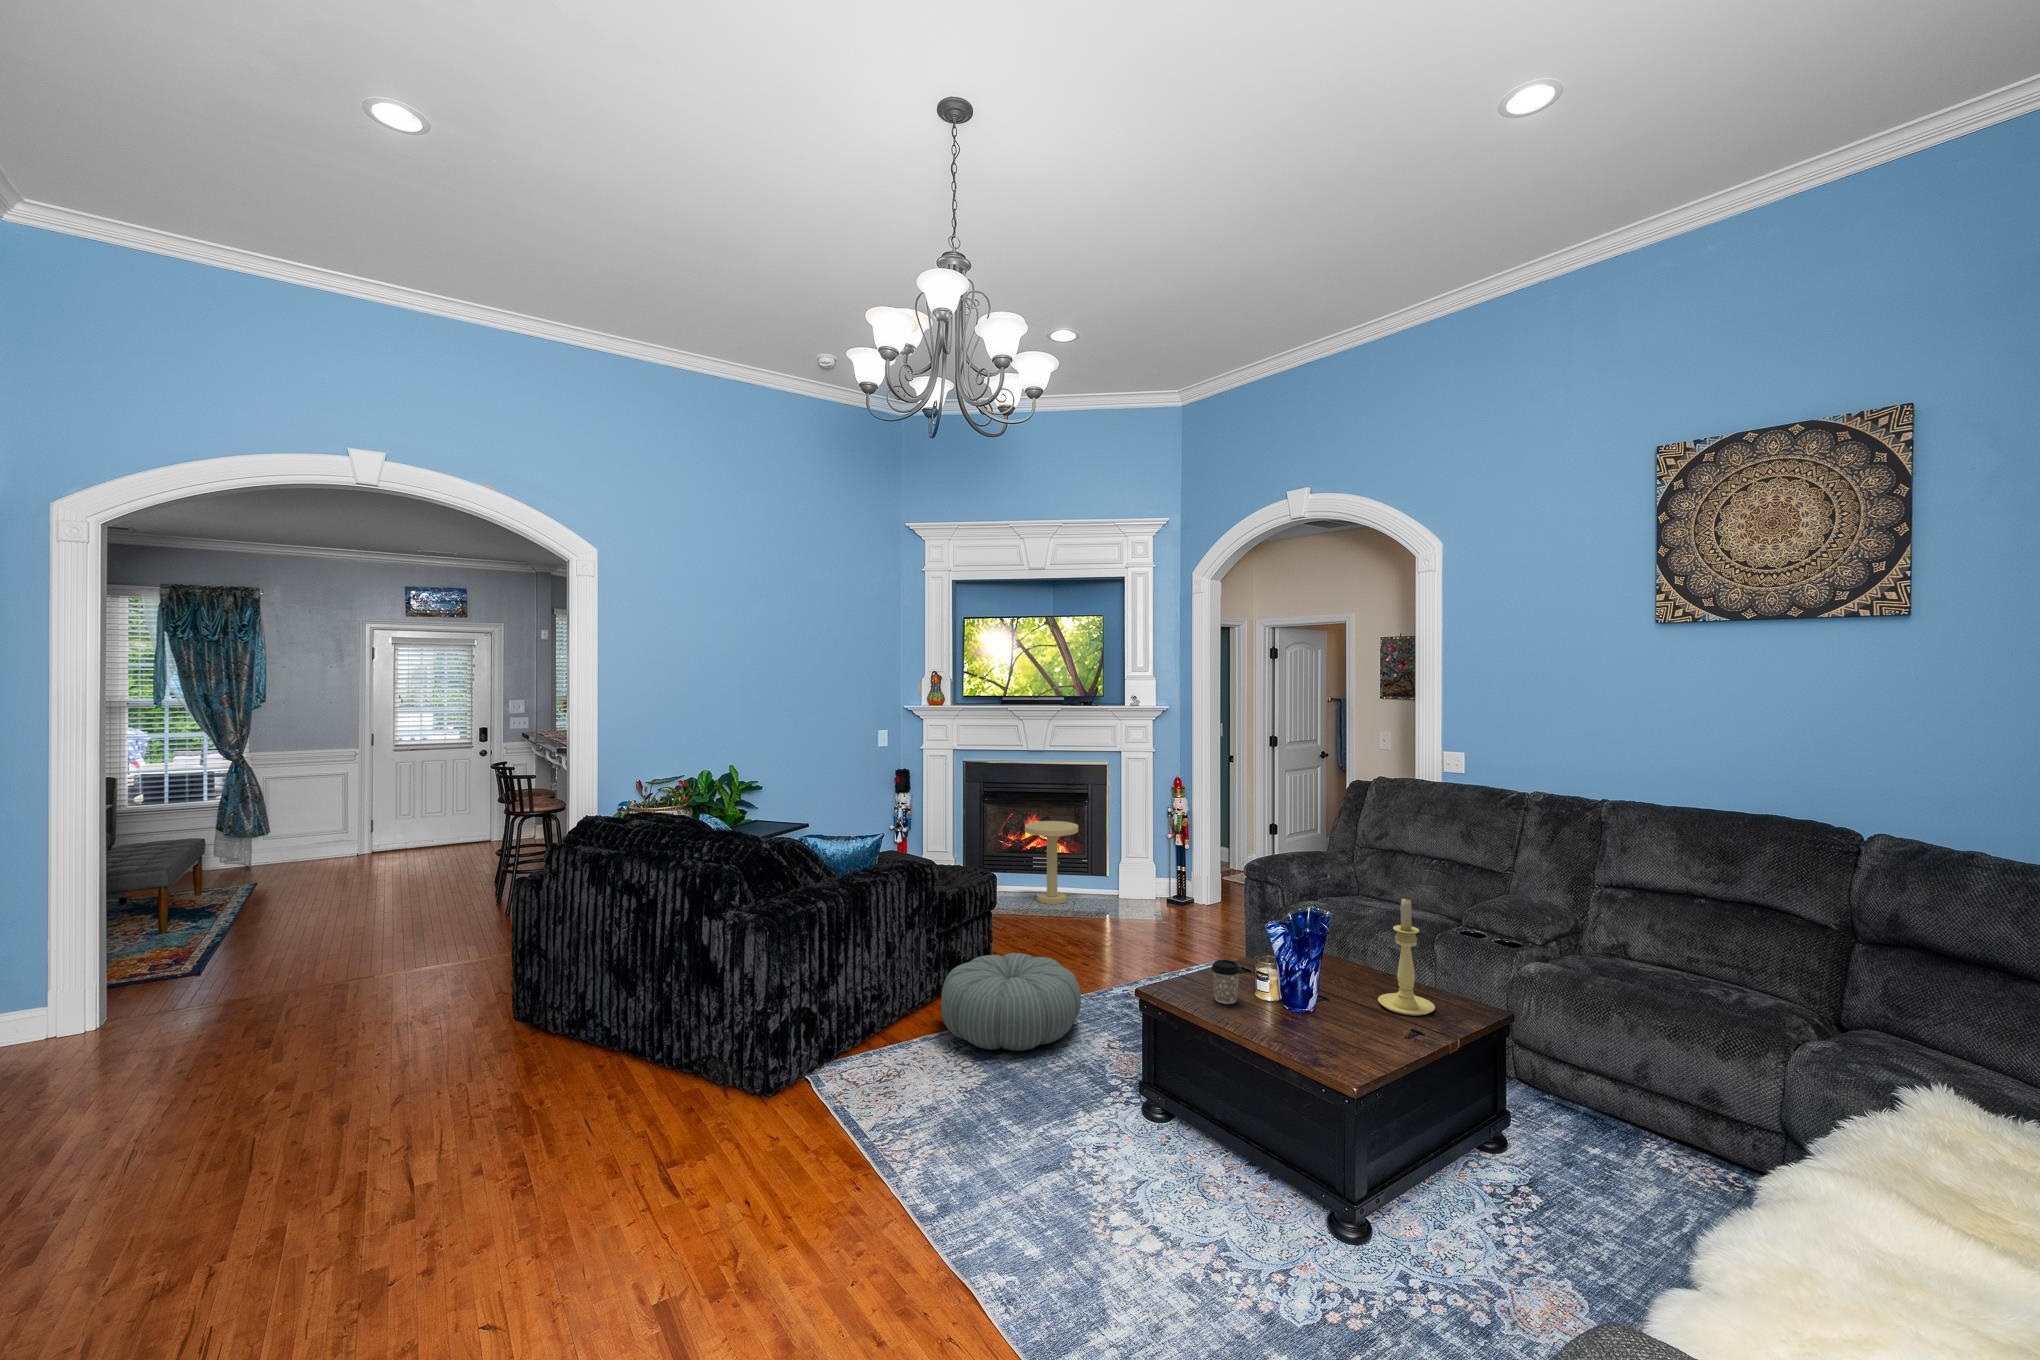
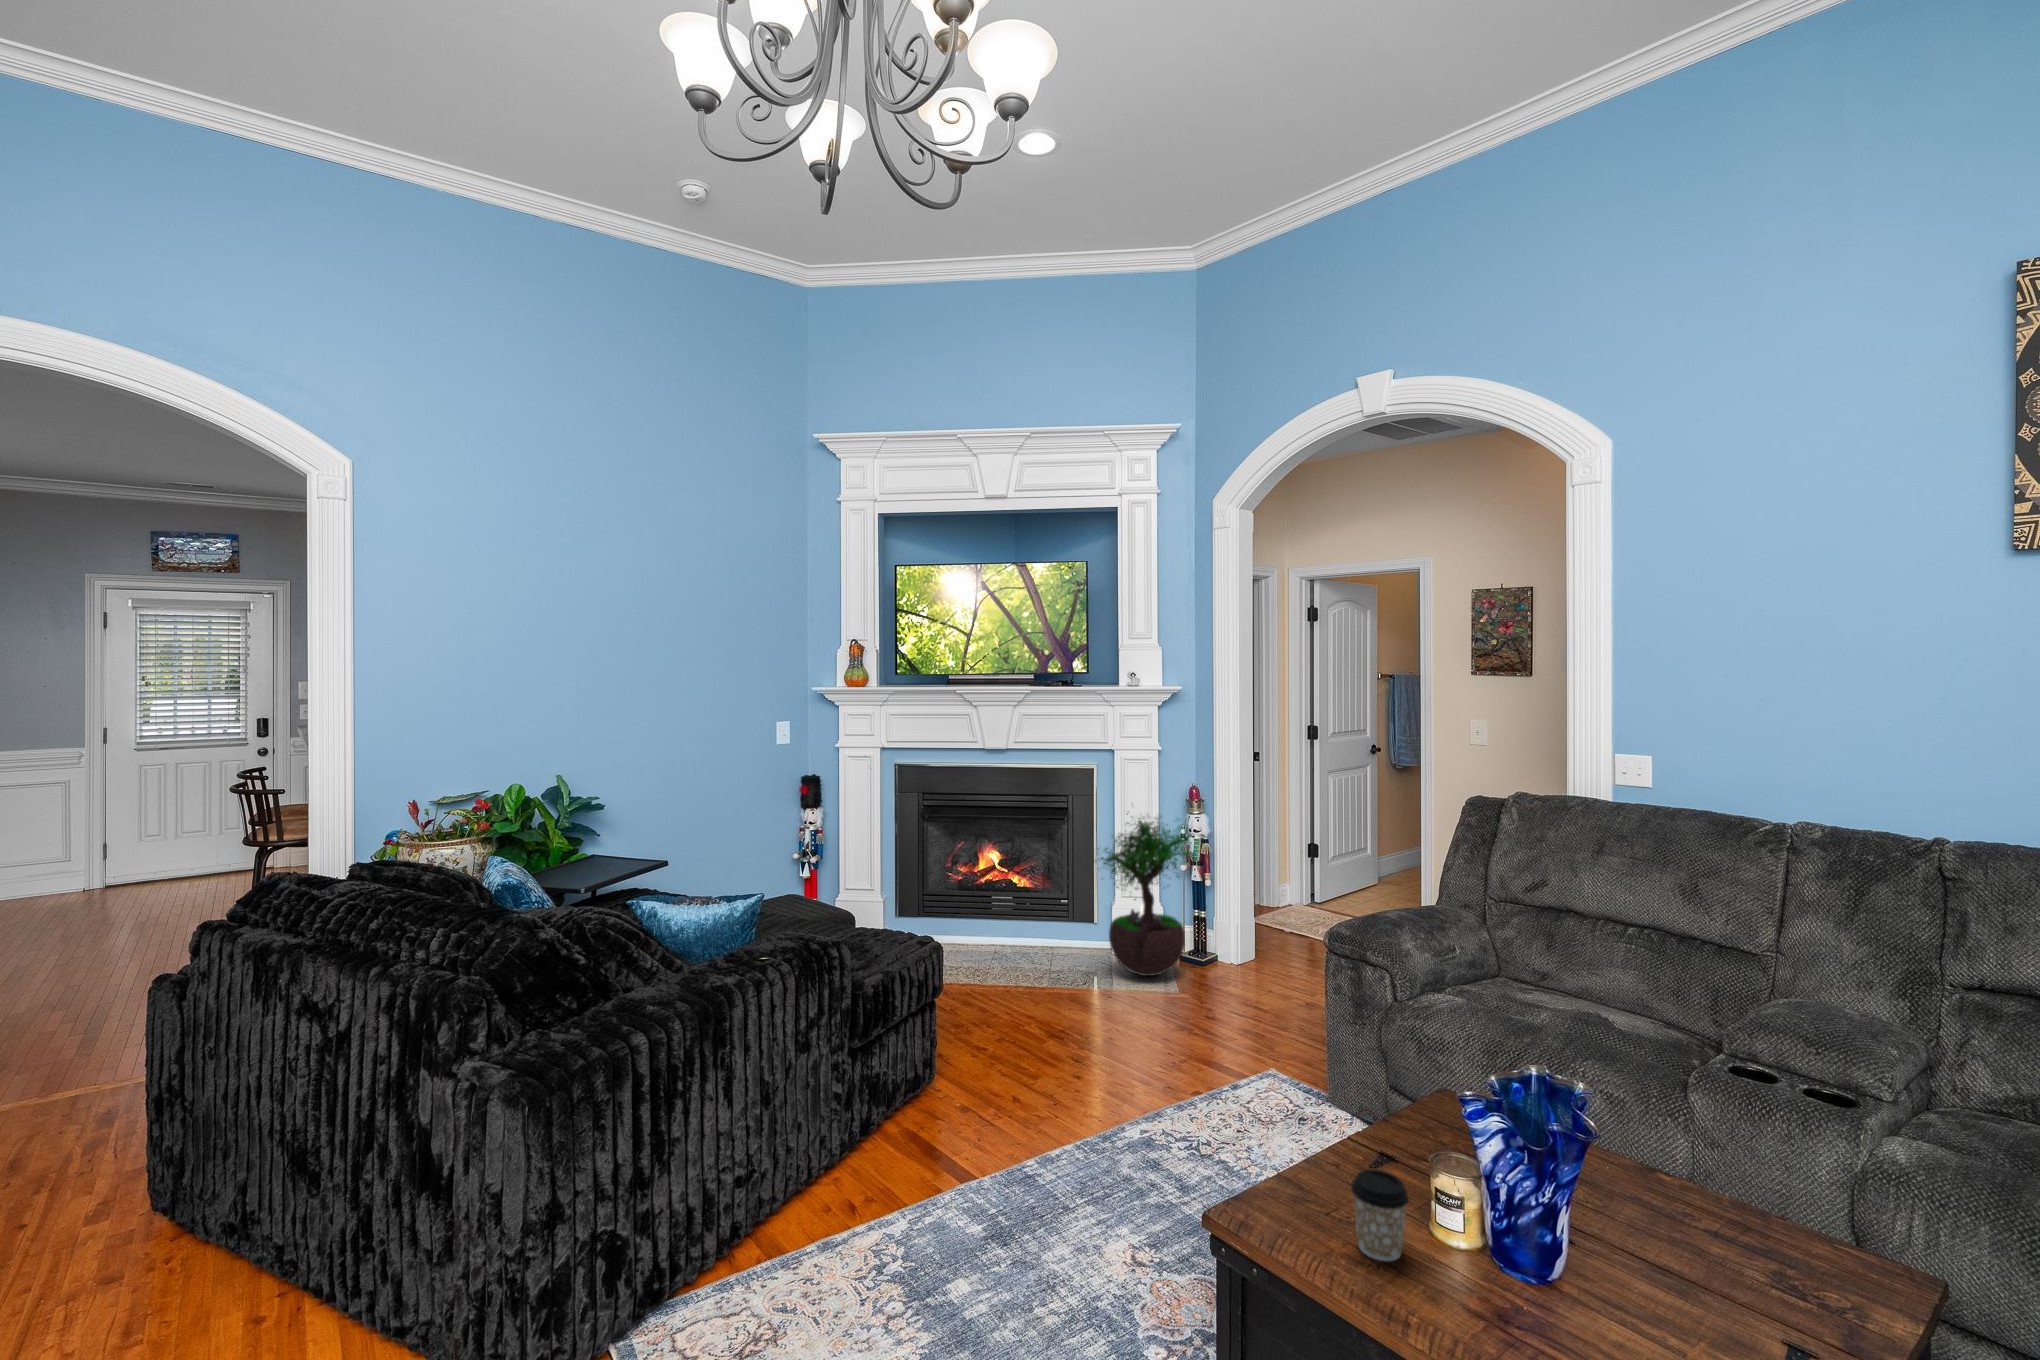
potted tree: none [1102,787,1176,910] -> present [1096,811,1192,976]
side table: present [1025,821,1078,904] -> none [981,848,1057,967]
candle holder: present [1378,898,1435,1016] -> none [1671,1061,1797,1298]
pouf: present [941,953,1081,1051] -> none [854,1085,1082,1274]

